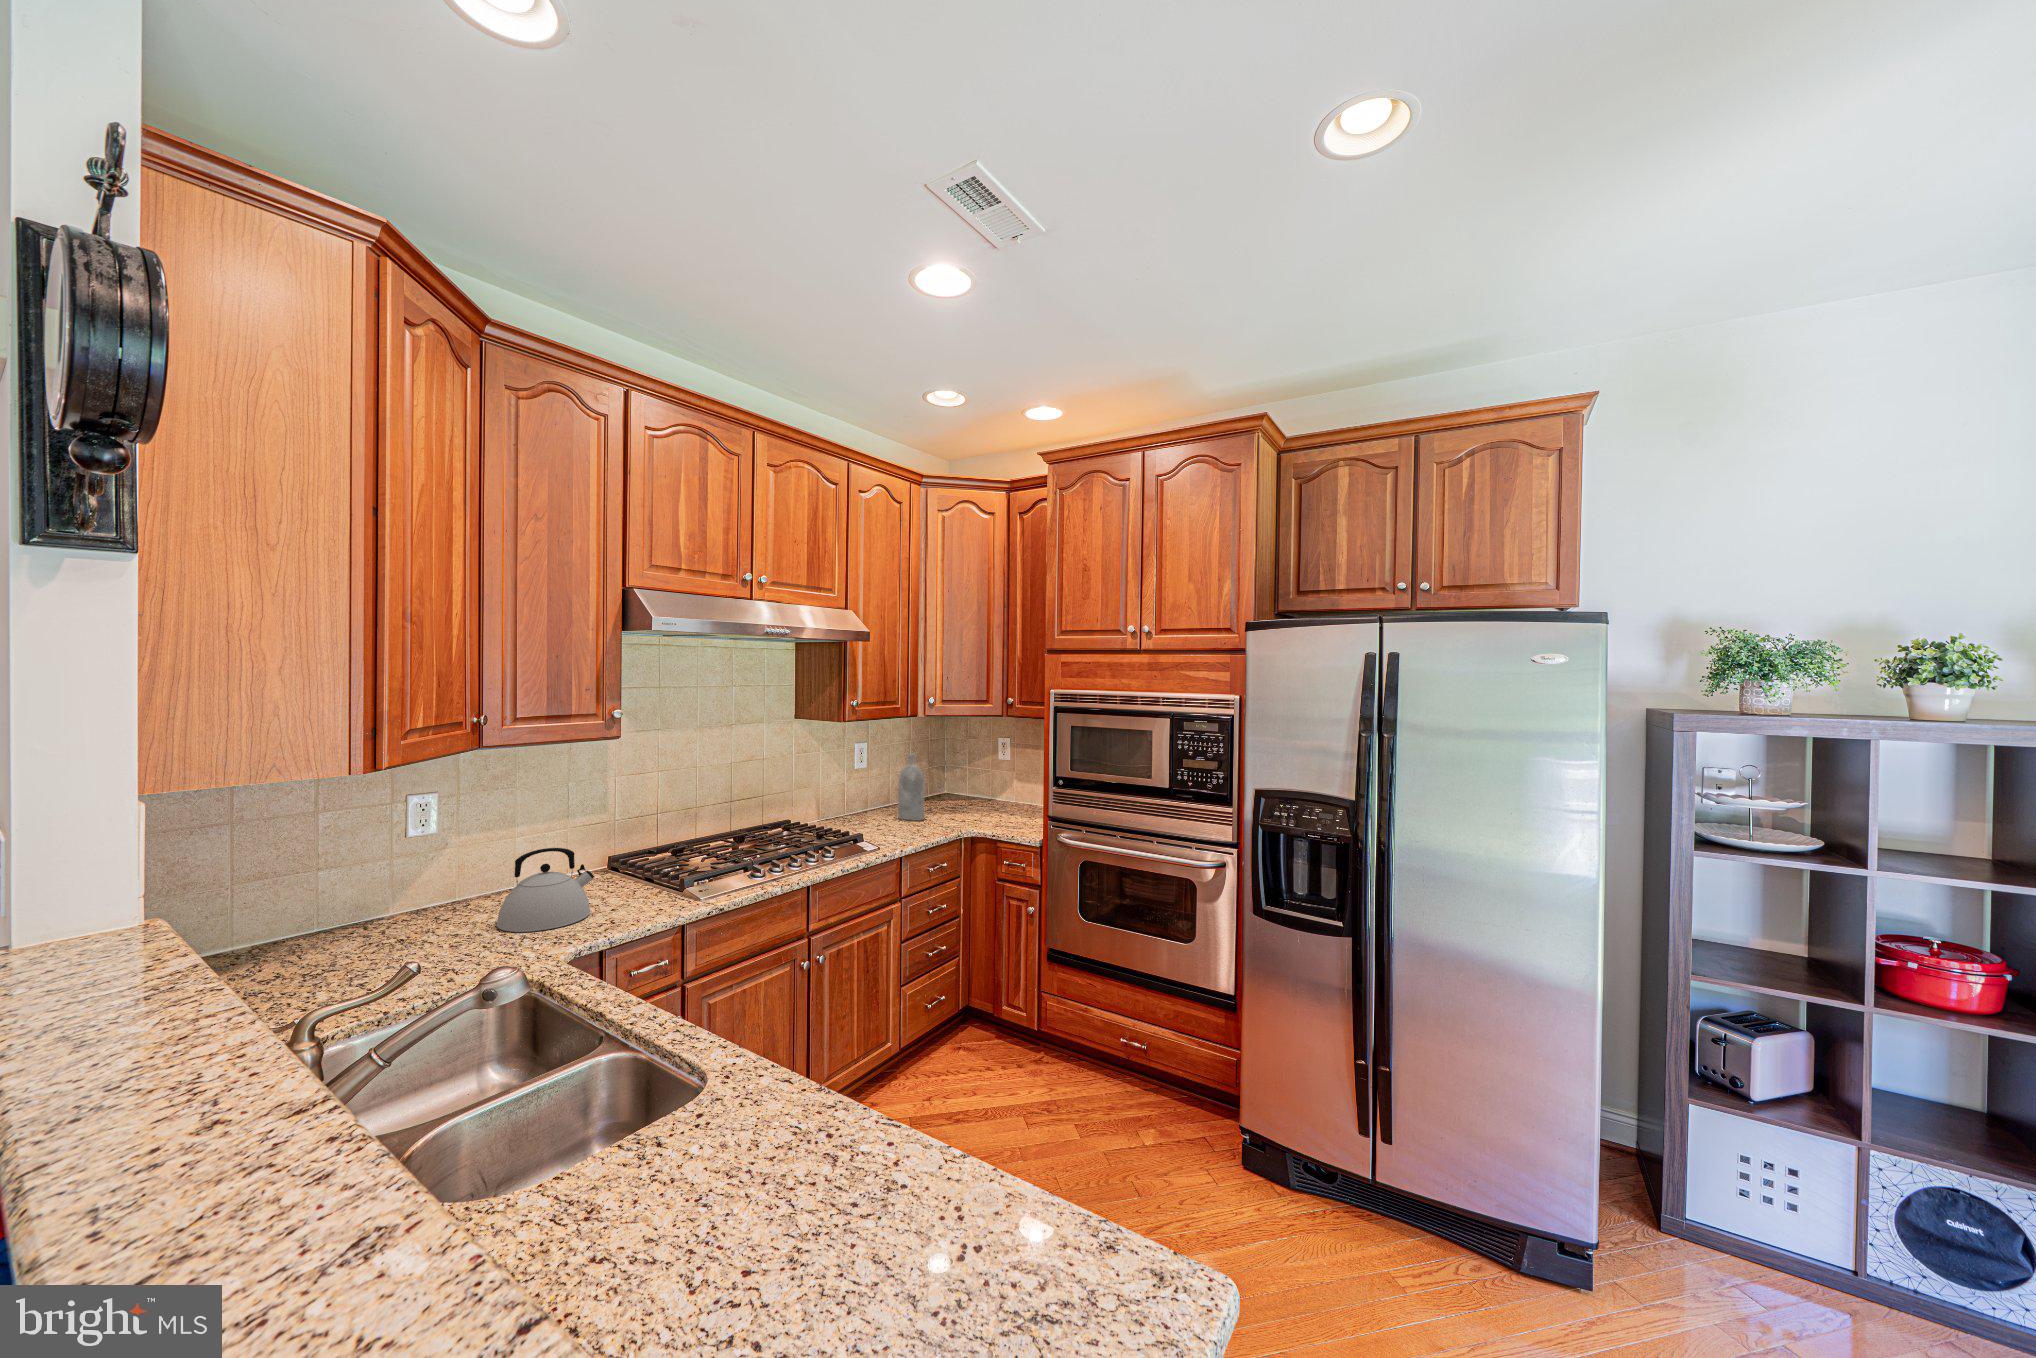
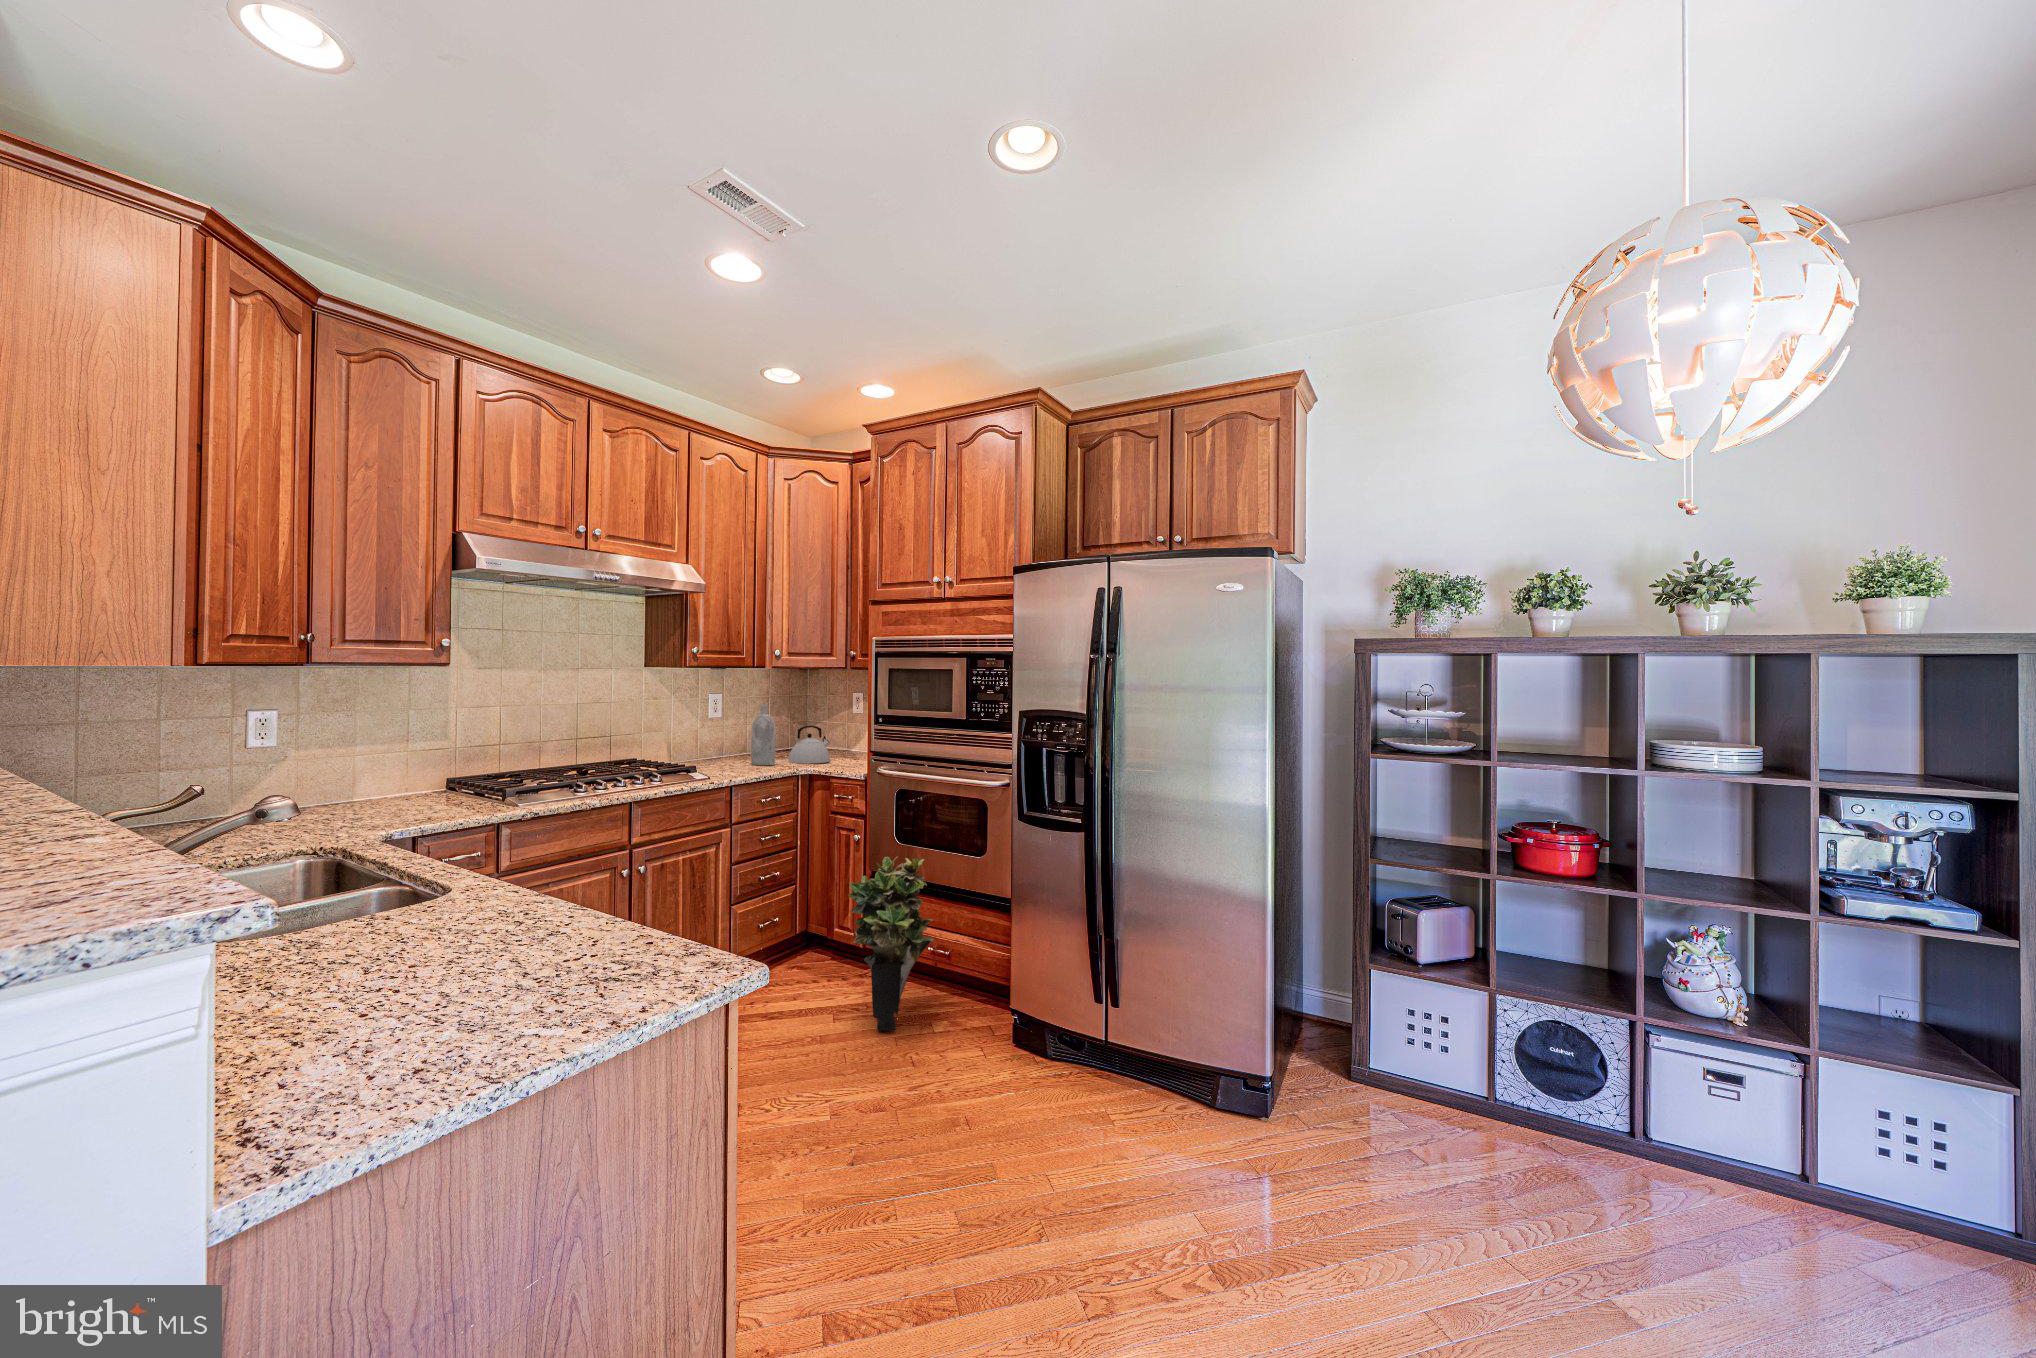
kettle: present [497,848,594,932] -> present [788,726,830,764]
potted plant: none [1042,936,1142,1144] -> present [849,857,934,1031]

